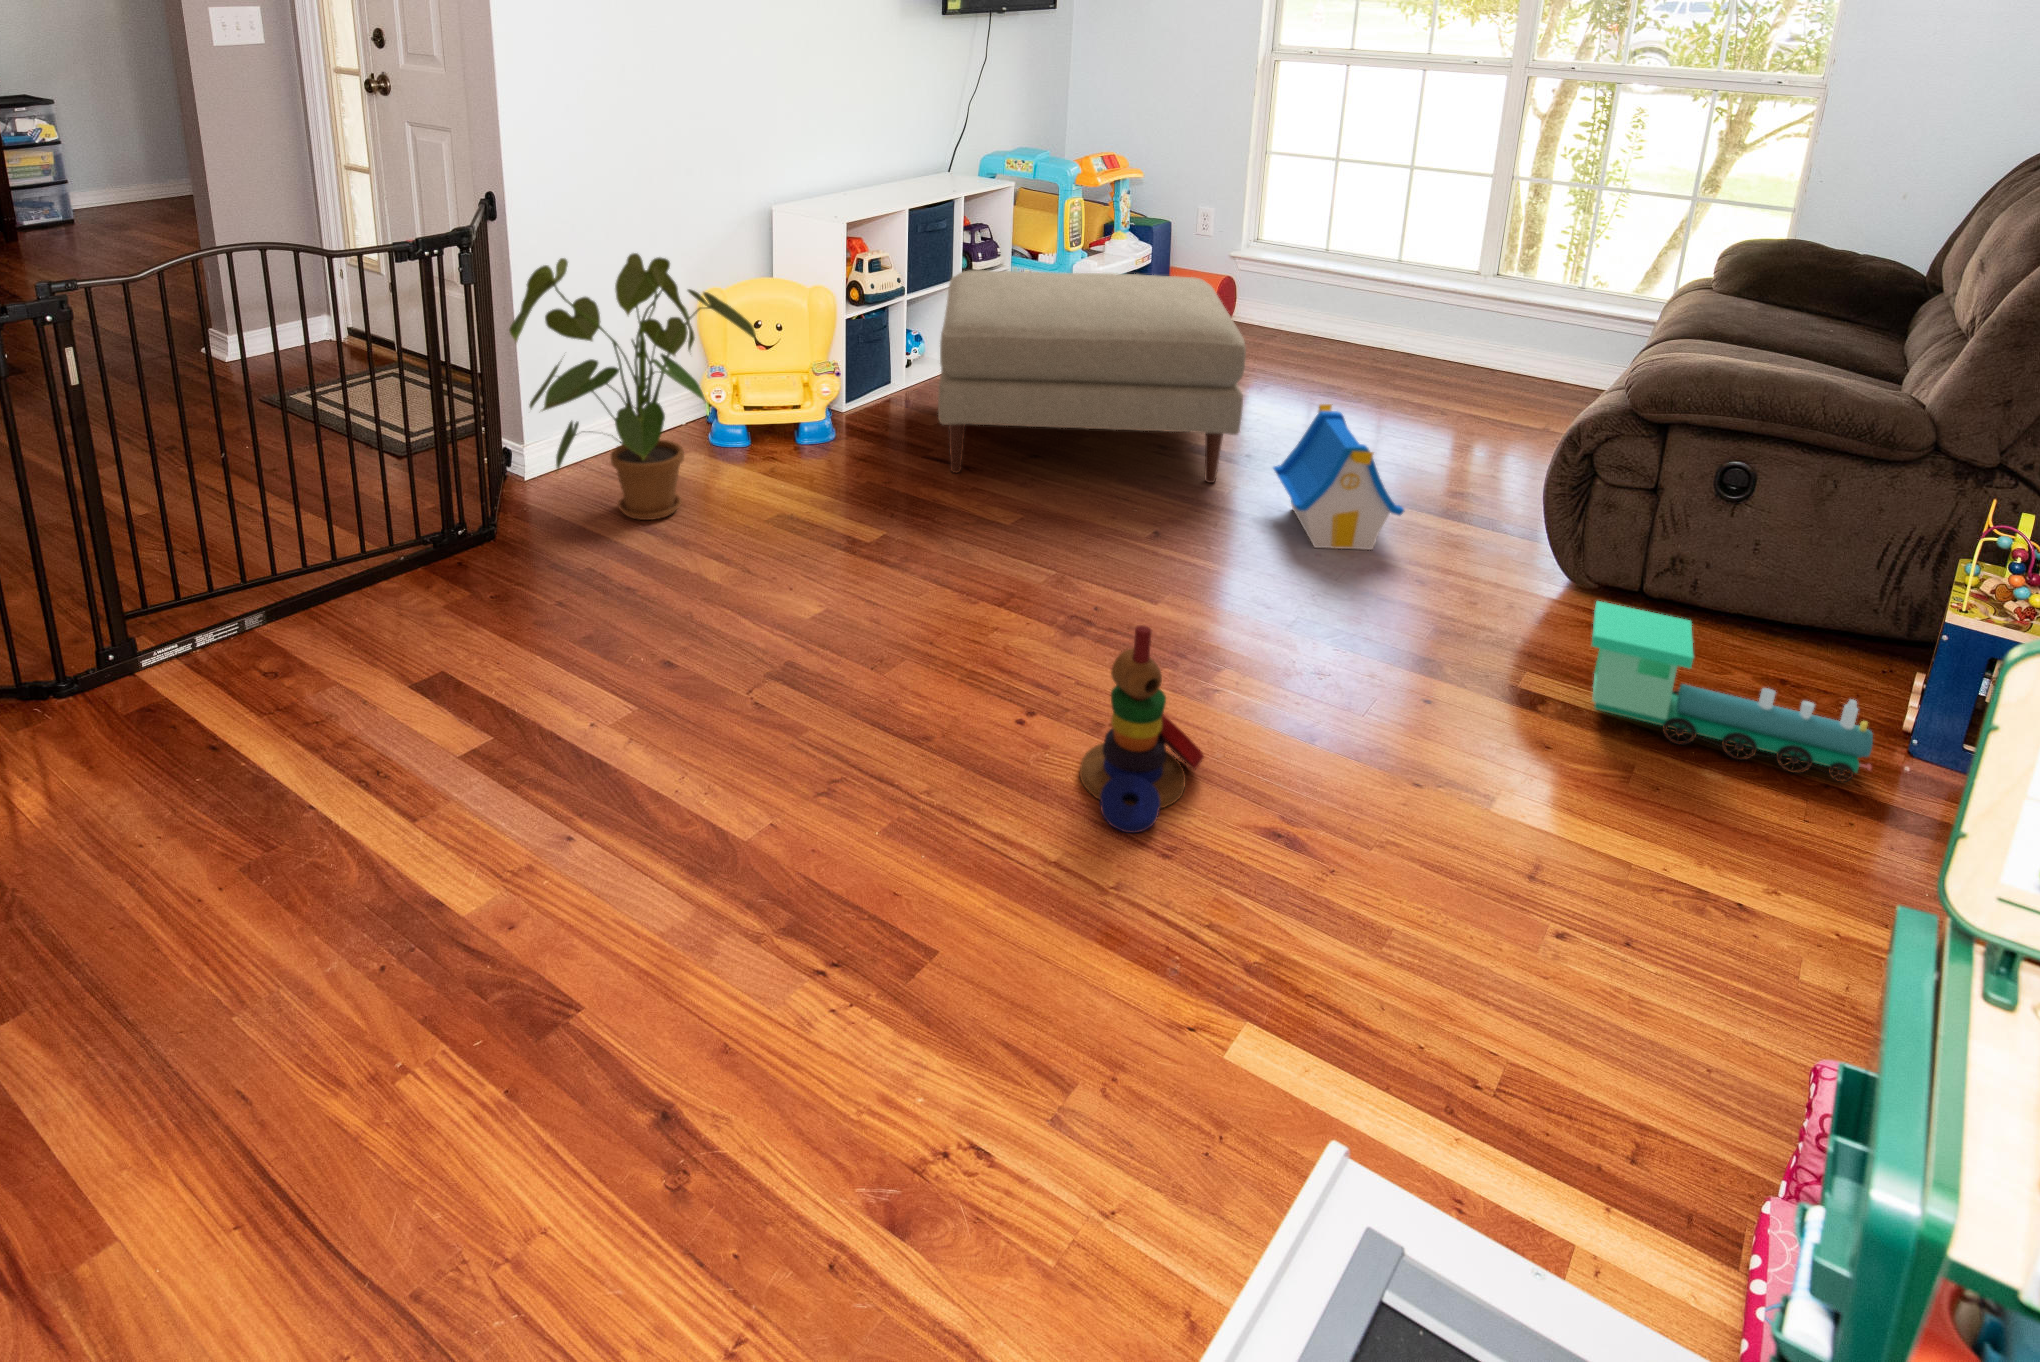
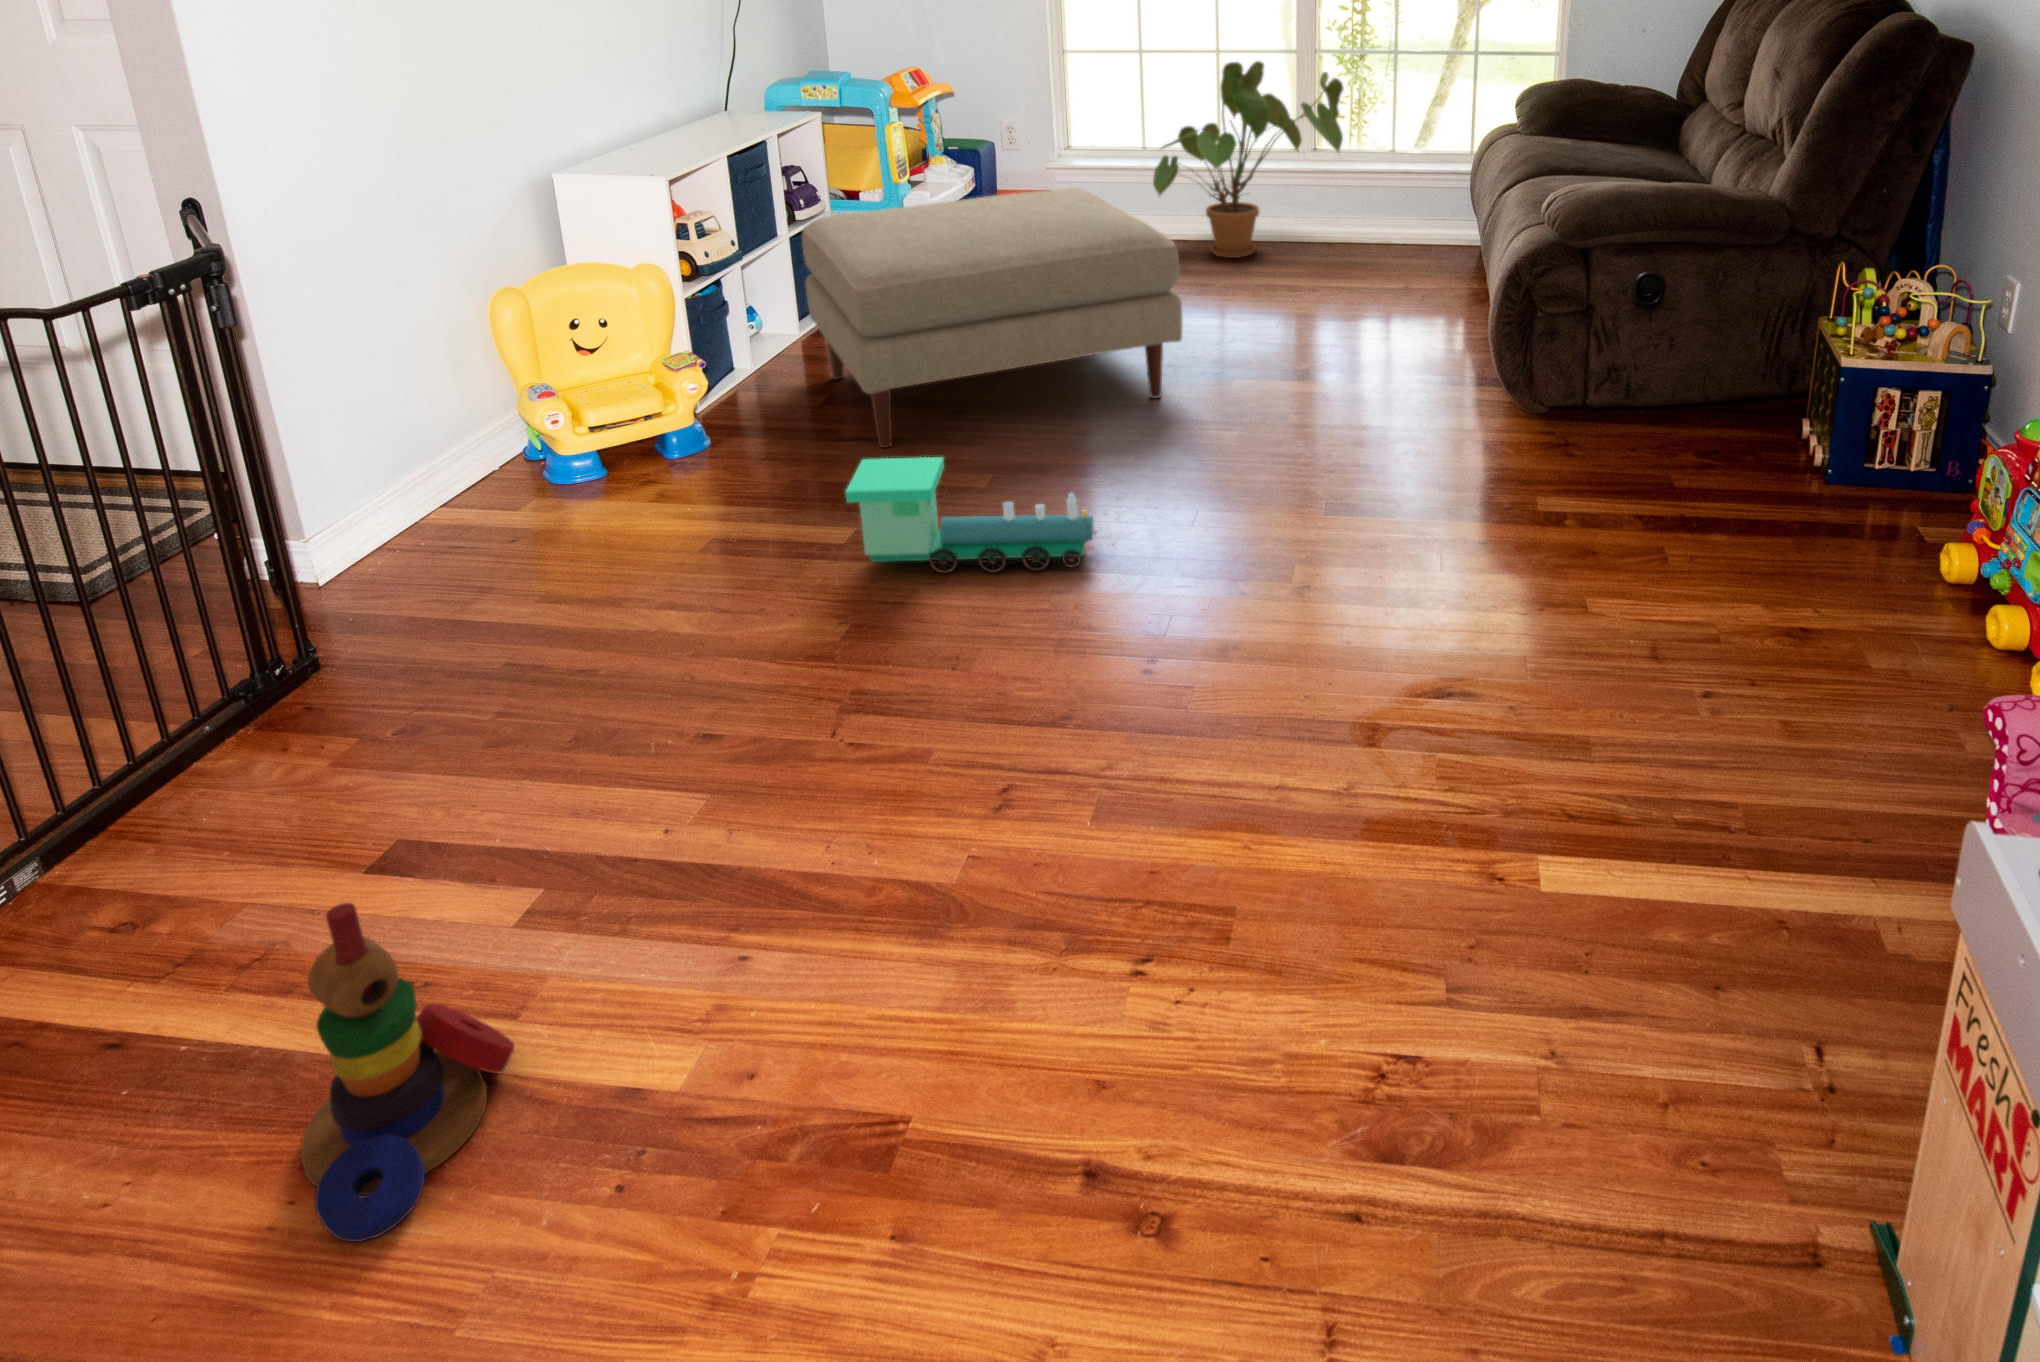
house plant: present [509,253,756,520] -> present [1153,61,1344,258]
toy house: present [1273,404,1404,550] -> none [1226,291,1370,436]
toy train: present [1591,601,1873,782] -> present [846,457,1096,573]
stacking toy: present [1080,625,1204,833] -> present [301,903,515,1242]

